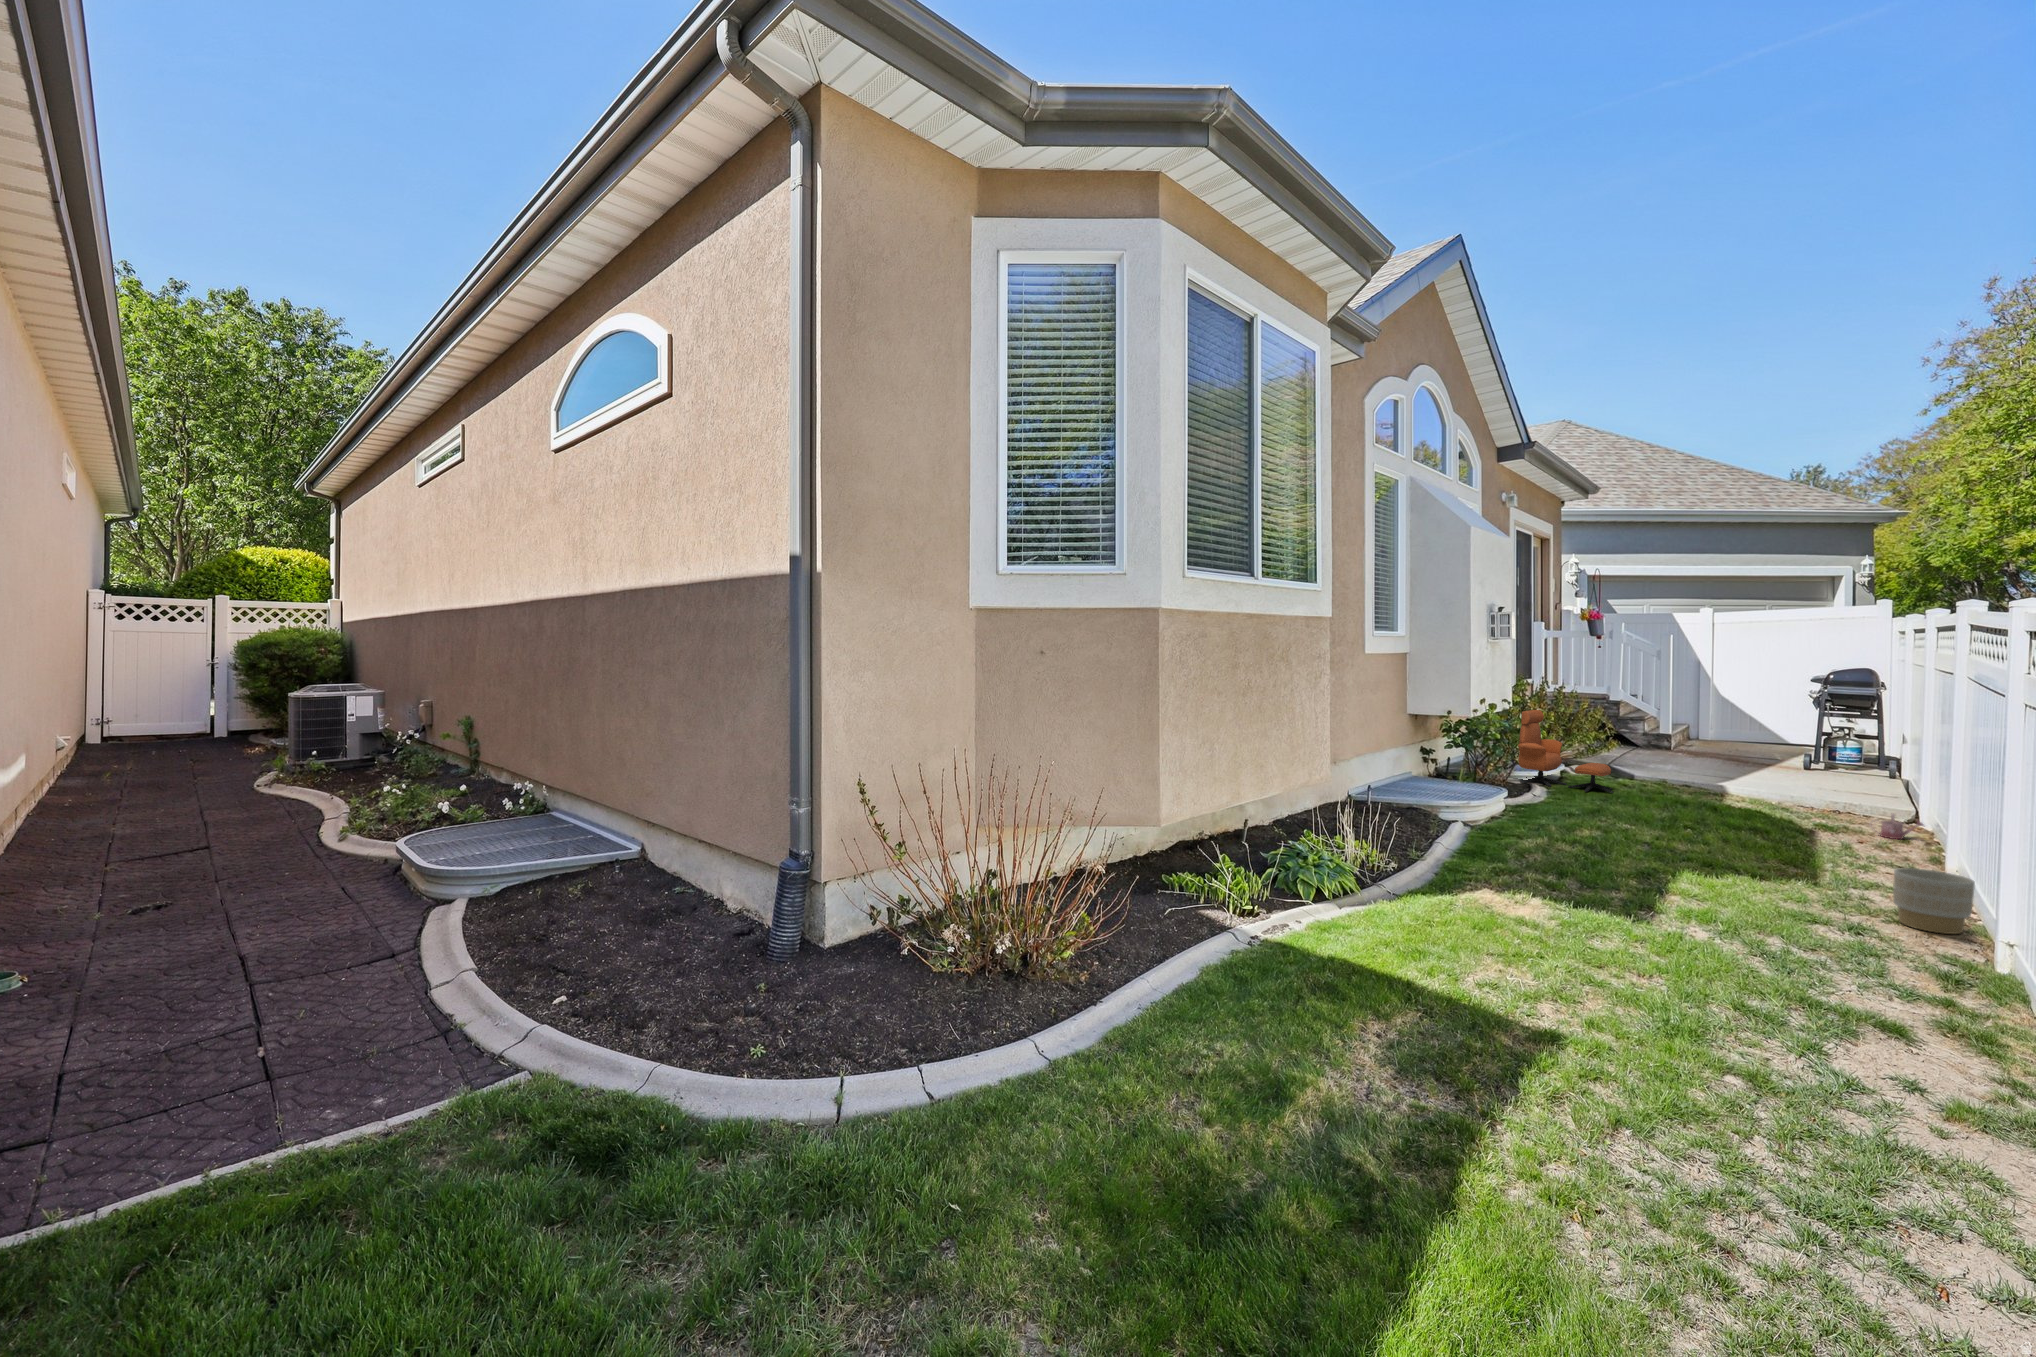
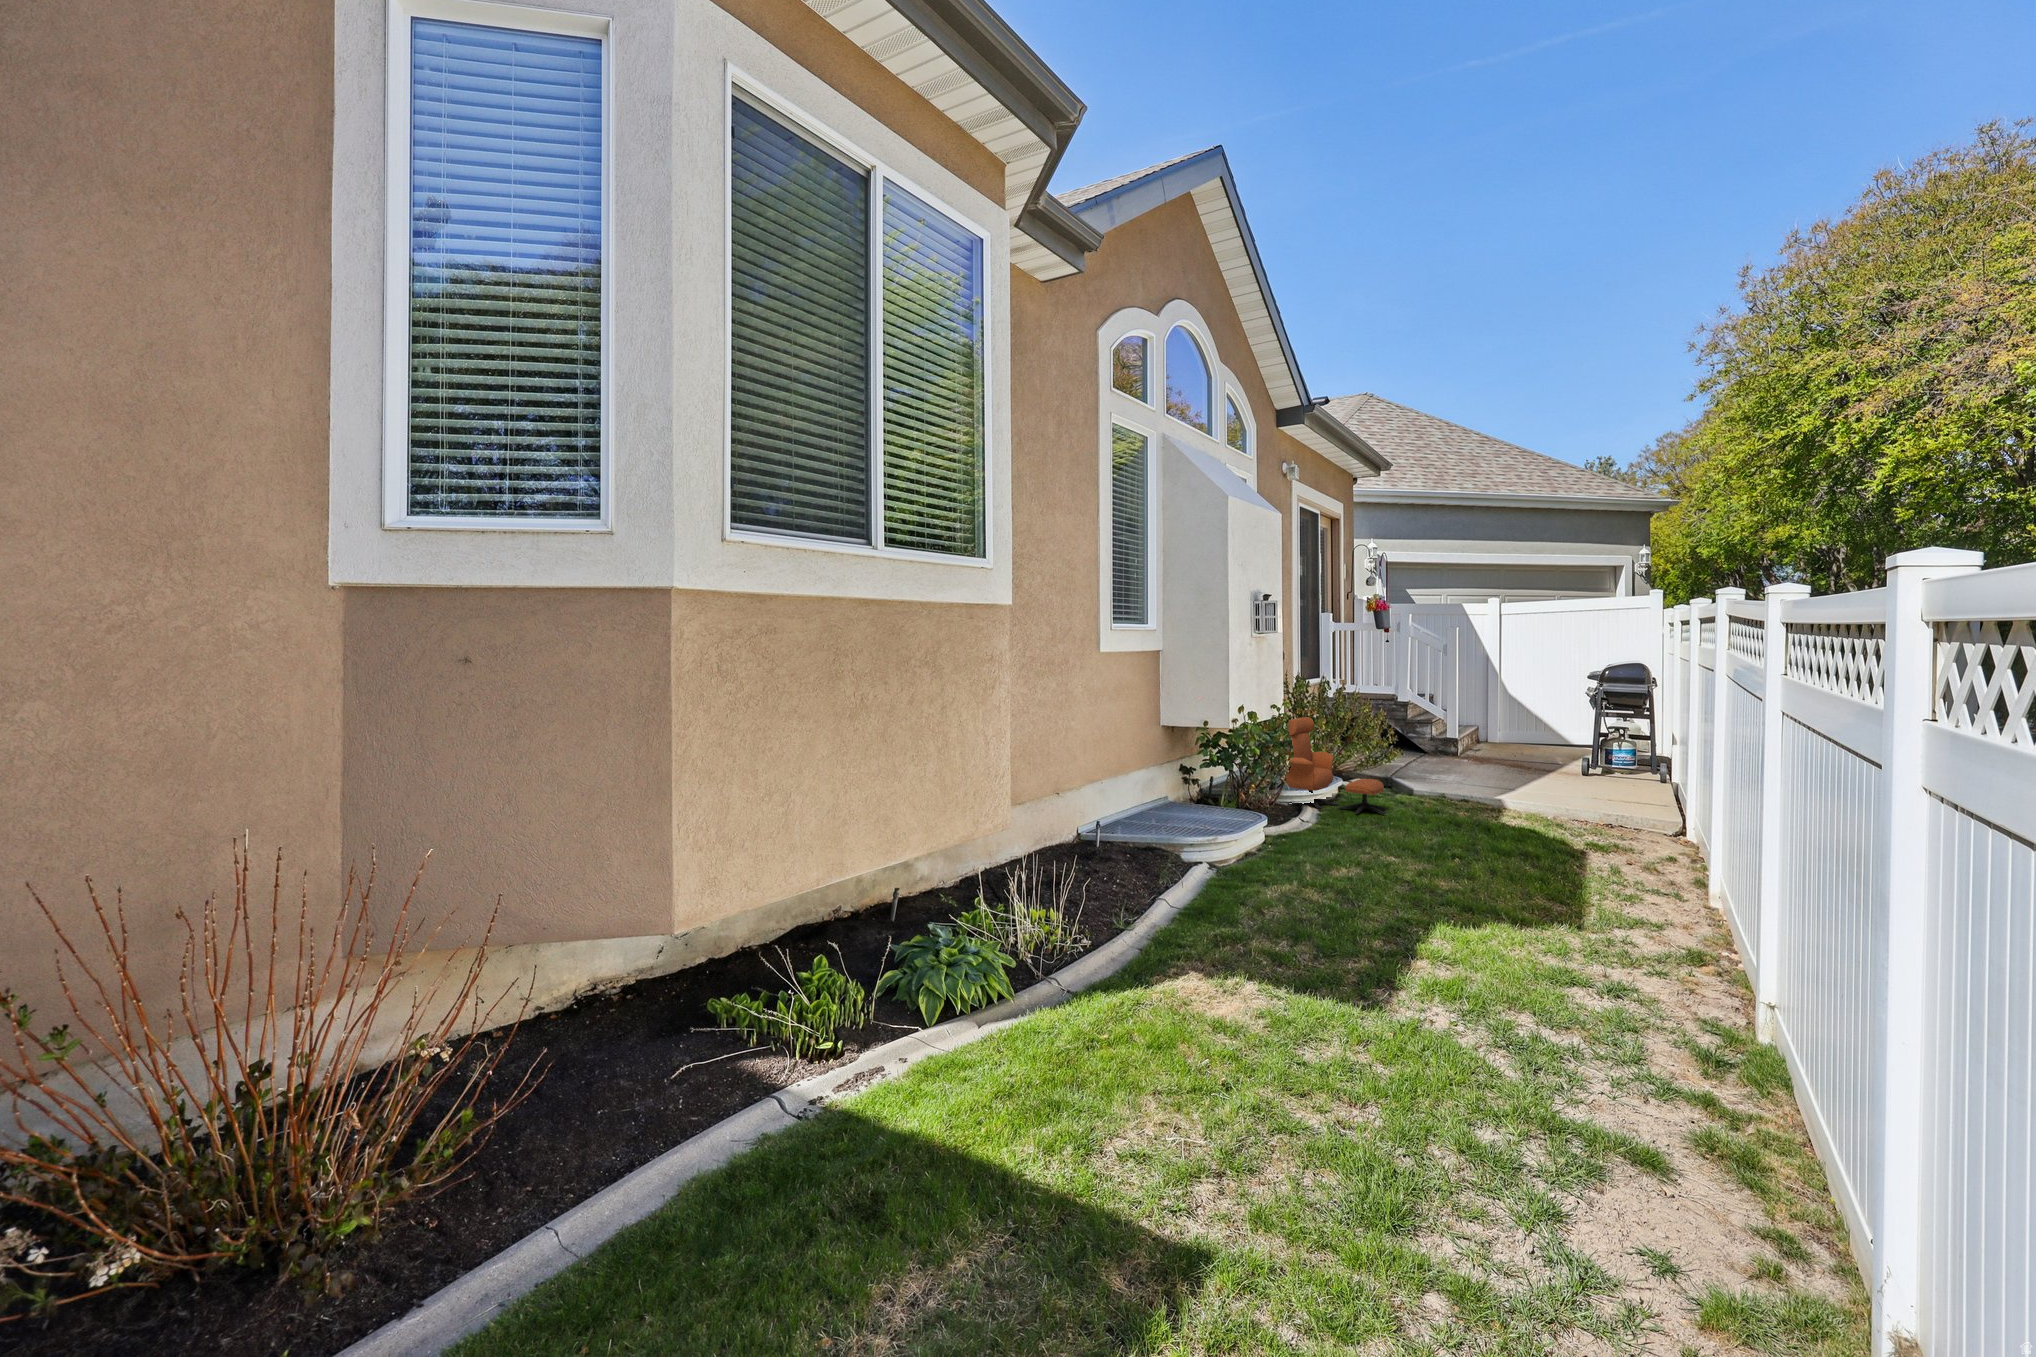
watering can: present [1872,814,1923,839] -> none [1638,828,1691,858]
planter: present [1893,868,1975,934] -> none [1655,909,1736,990]

